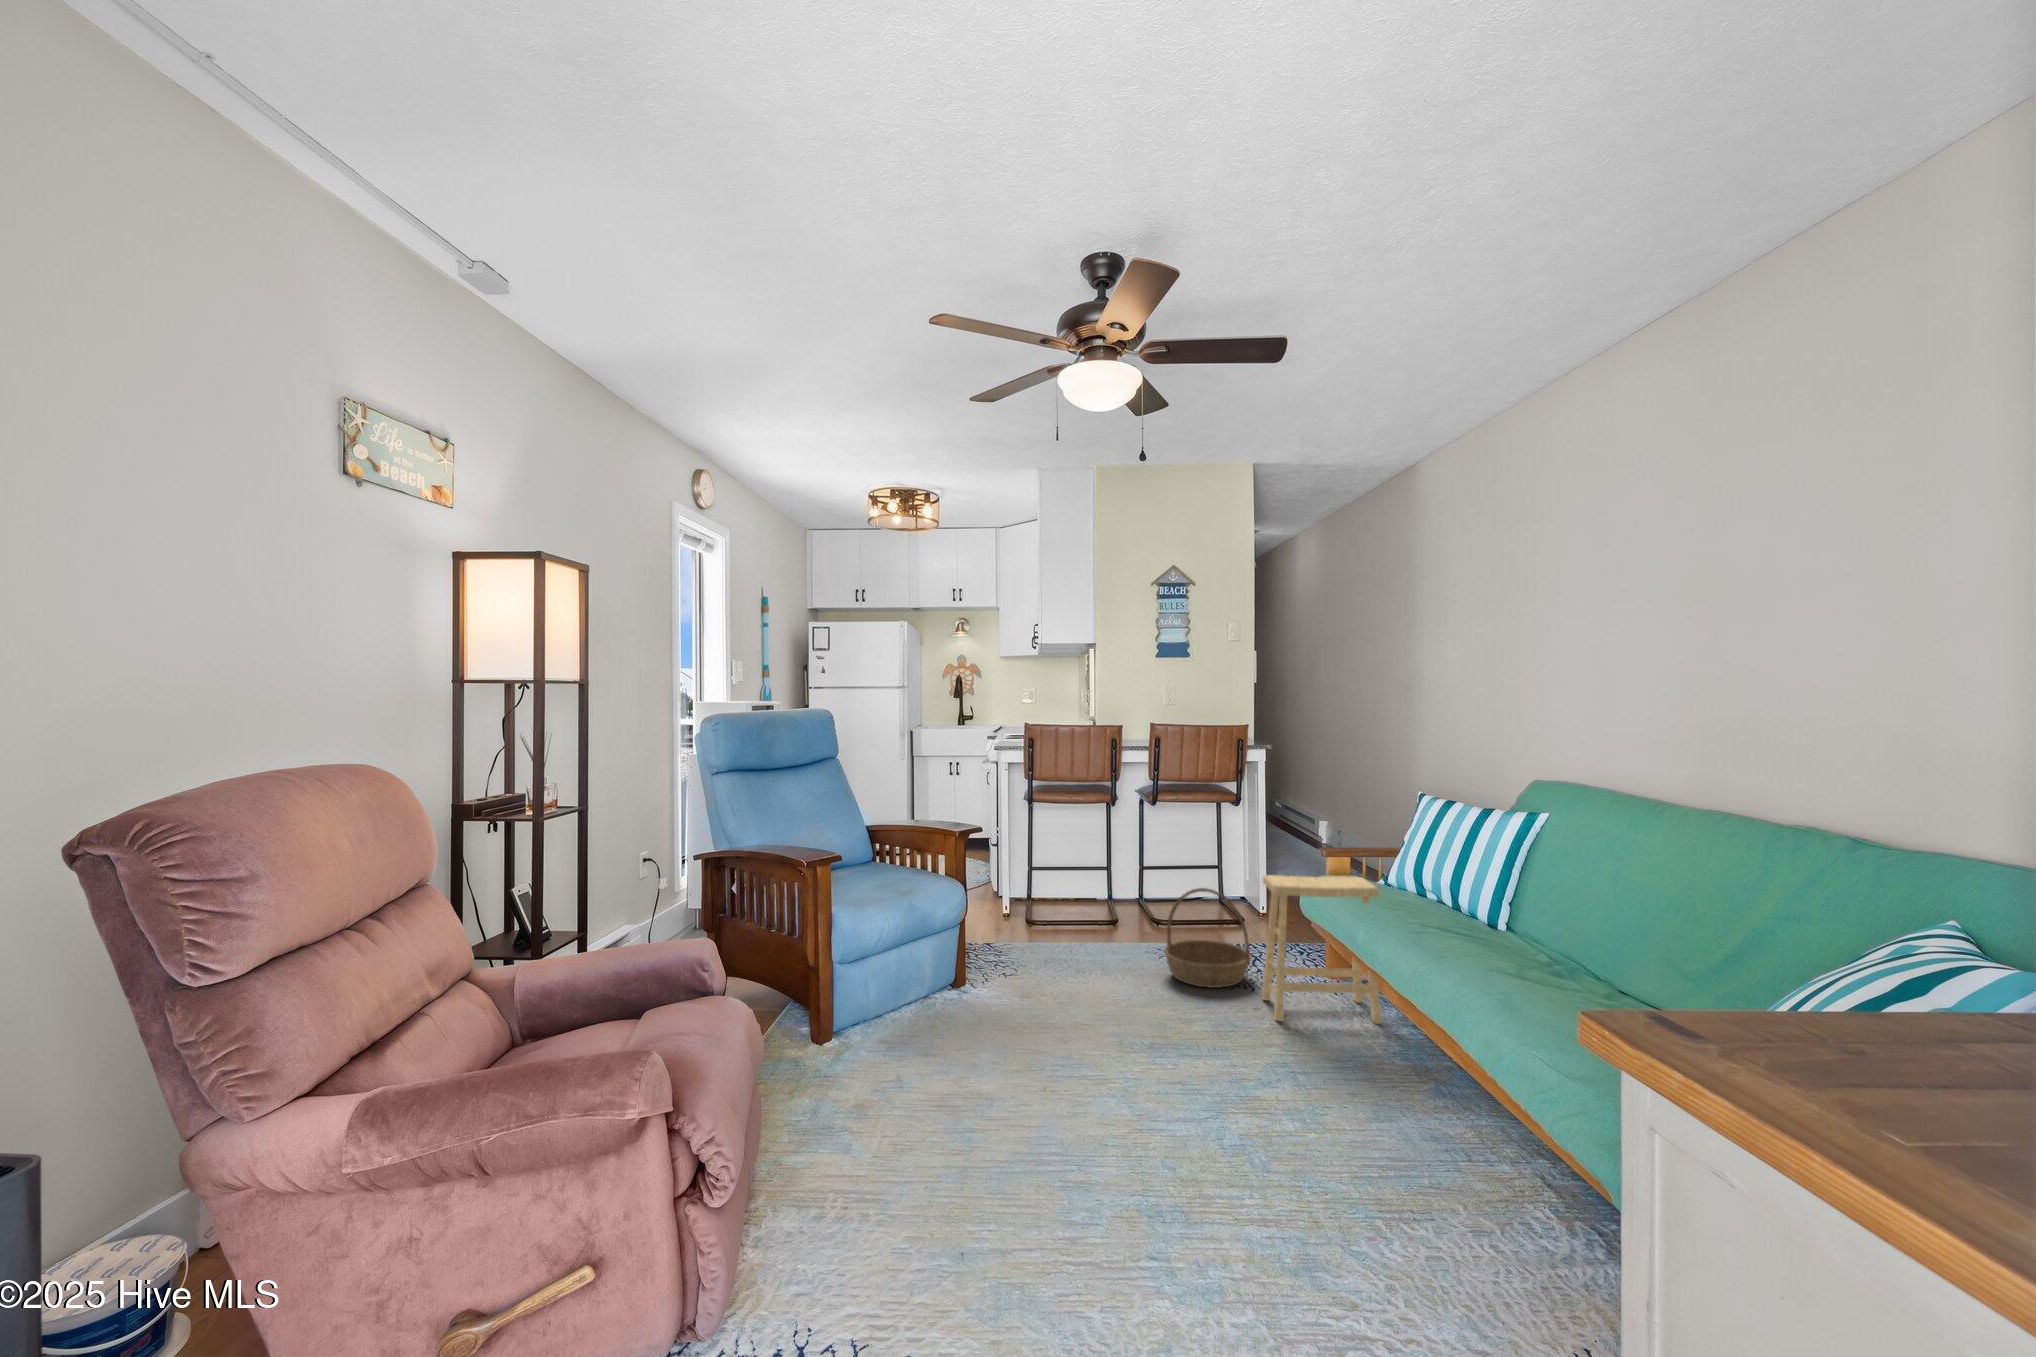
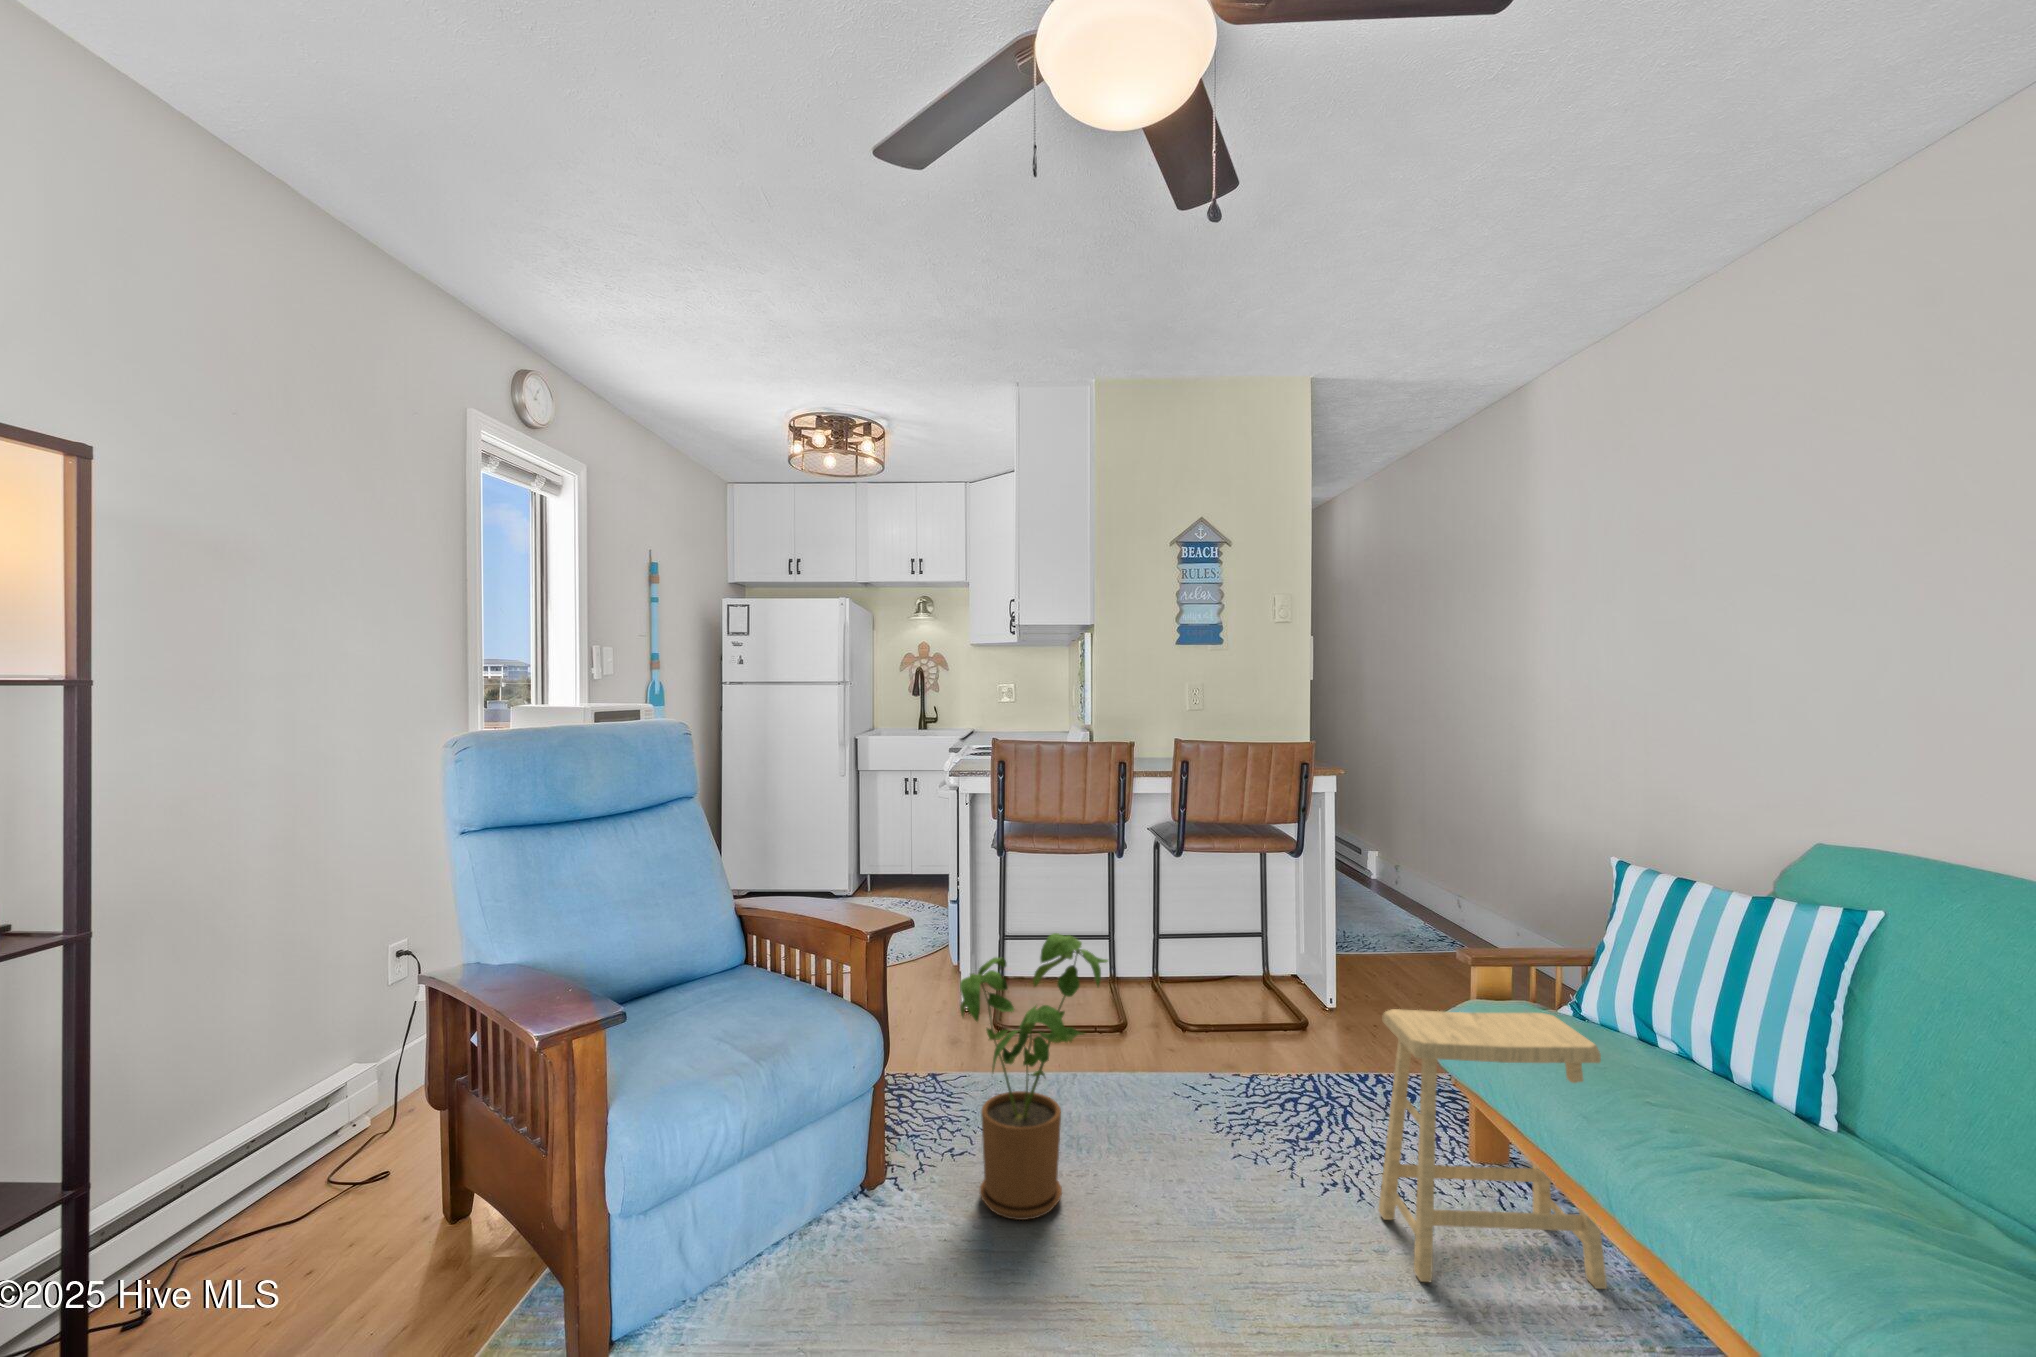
house plant: none [1011,833,1102,1000] -> present [960,933,1108,1220]
basket: present [1164,888,1251,988] -> none [1207,1012,1351,1184]

